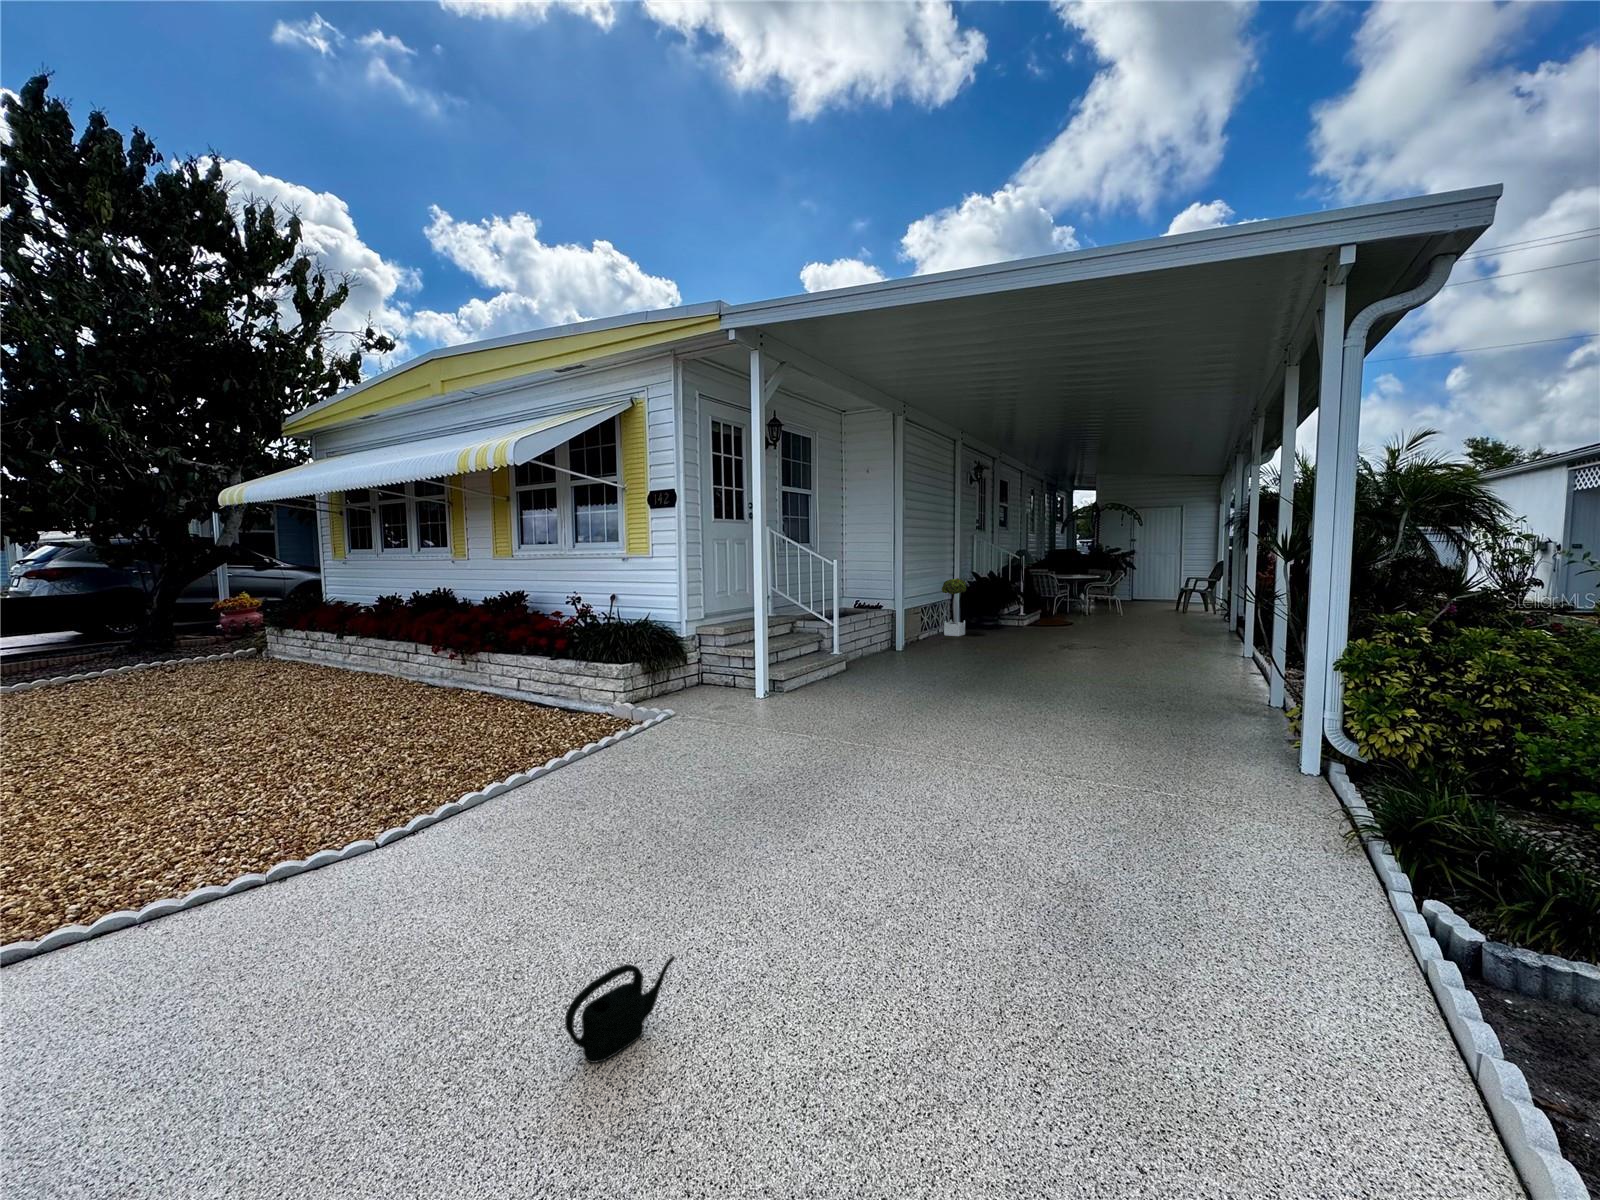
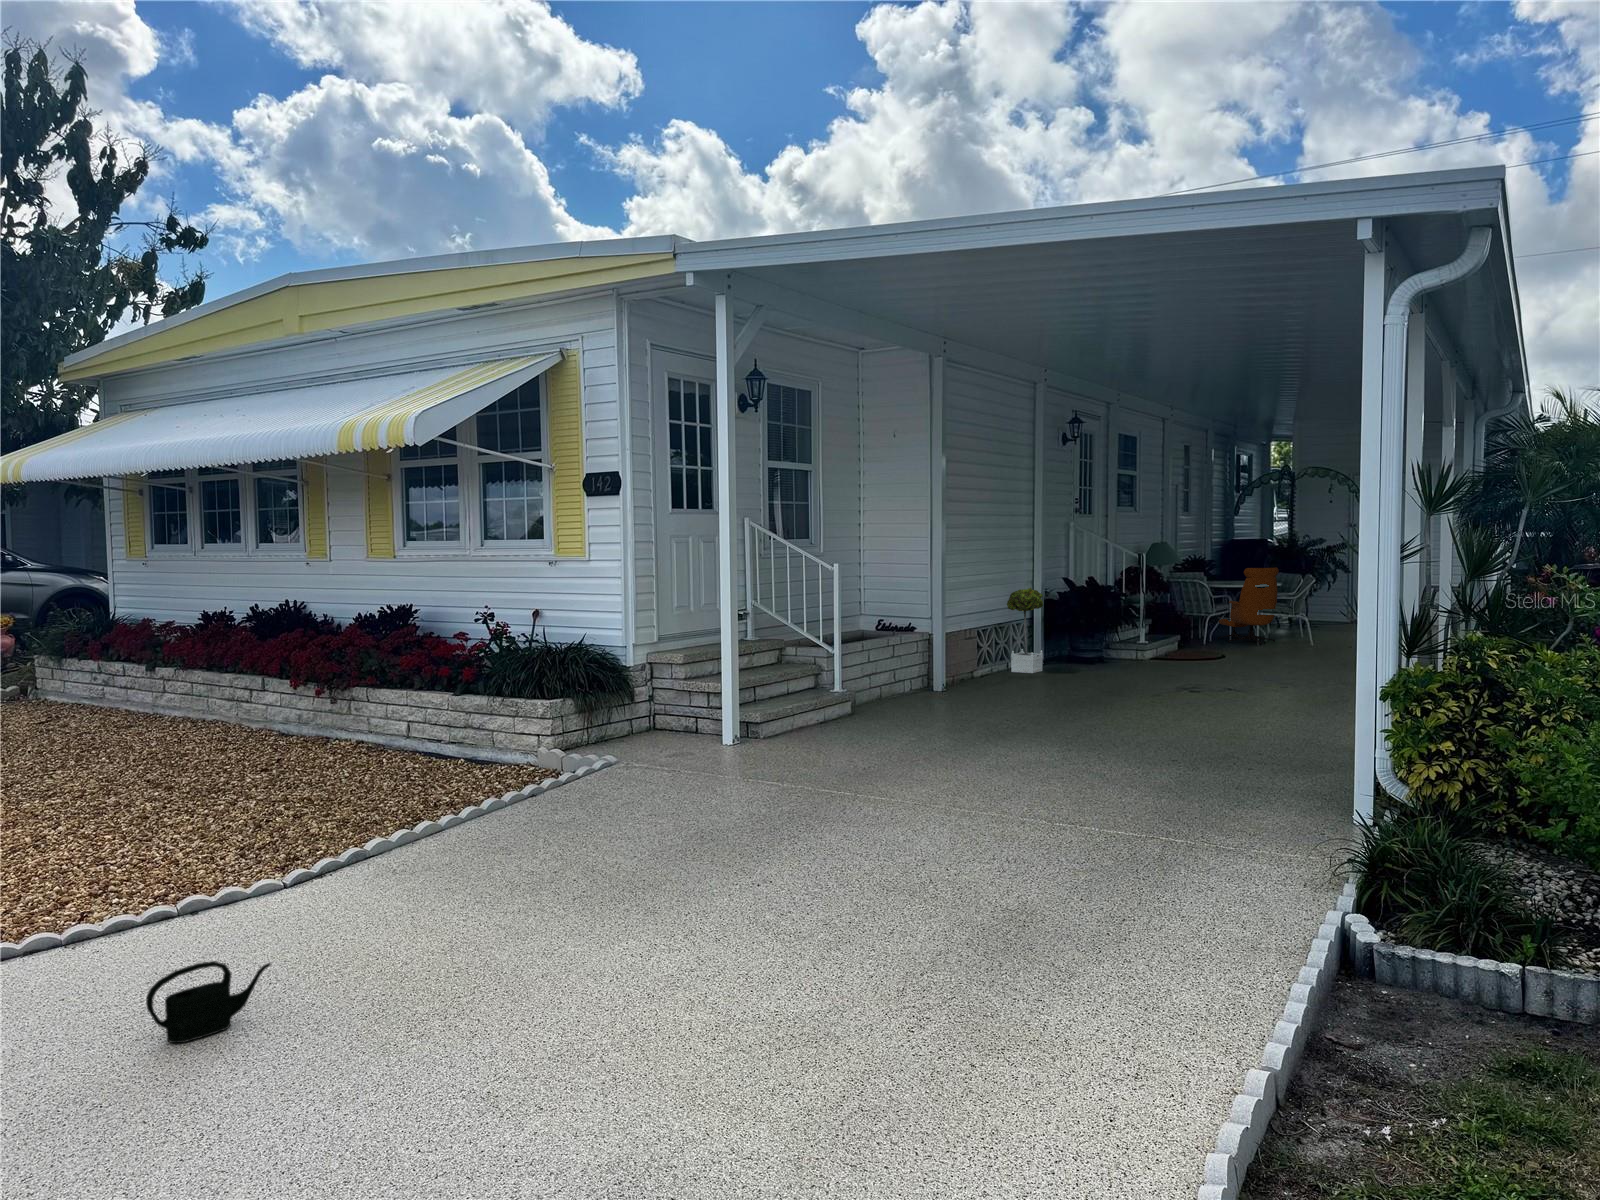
lounge chair: none [1070,564,1113,615] -> present [1218,568,1279,644]
watering can: present [565,956,675,1063] -> present [146,961,271,1043]

